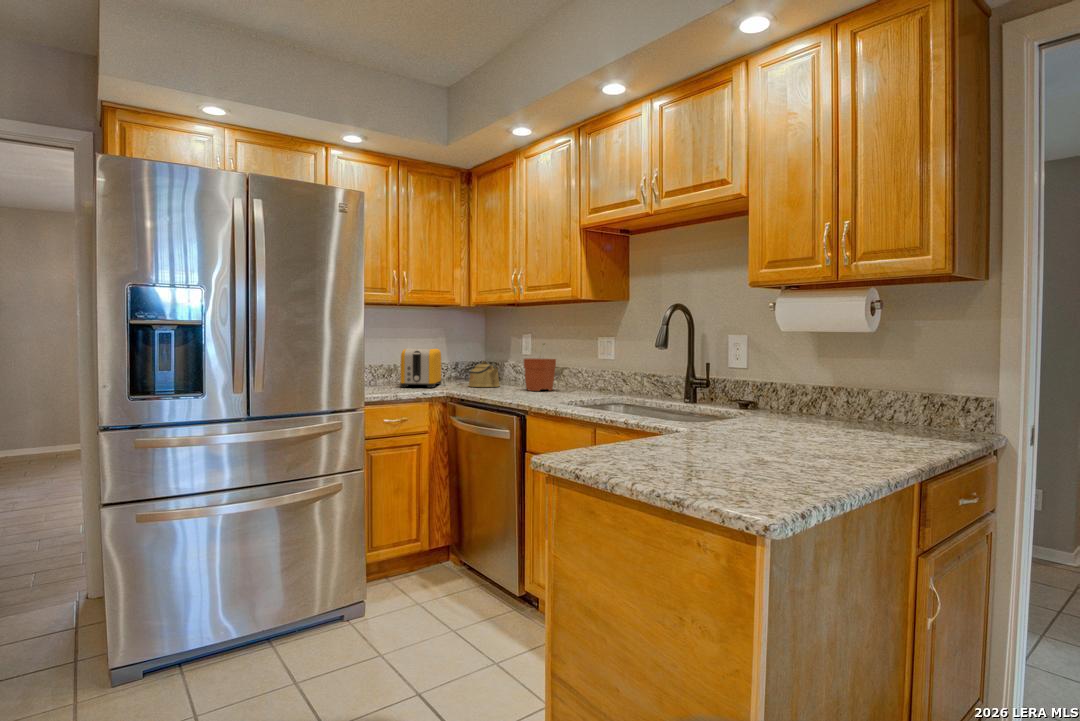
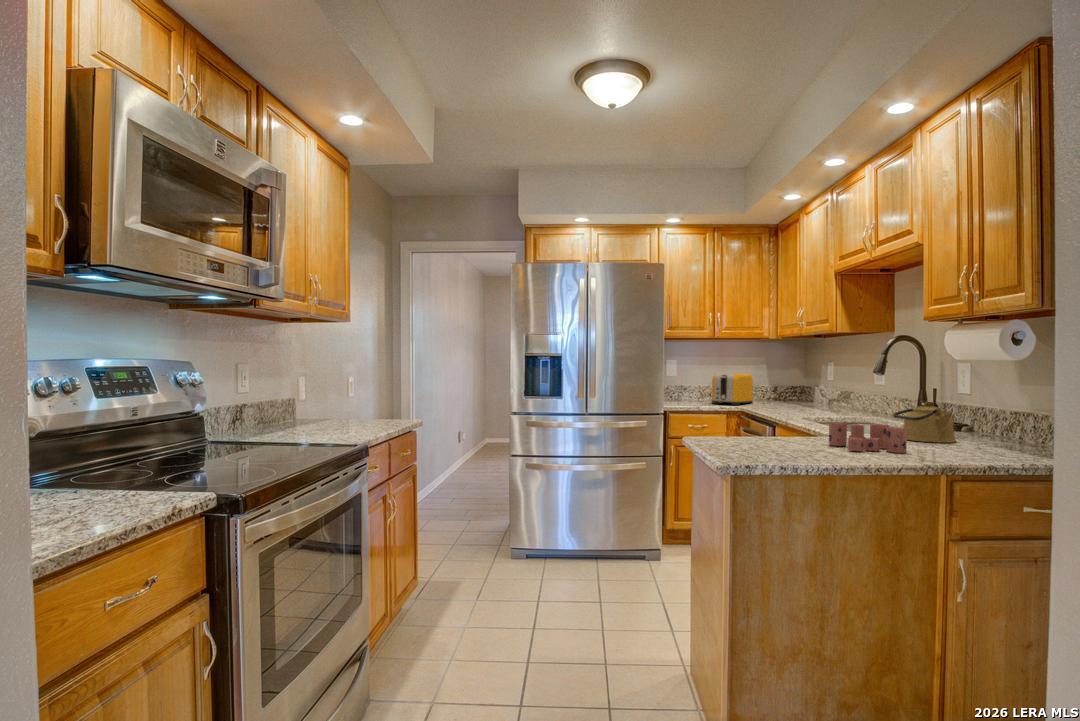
plant pot: present [524,358,556,391] -> none [811,370,843,412]
kettle: present [463,361,500,387] -> present [893,402,956,443]
candle: none [767,421,888,469] -> present [829,422,907,453]

